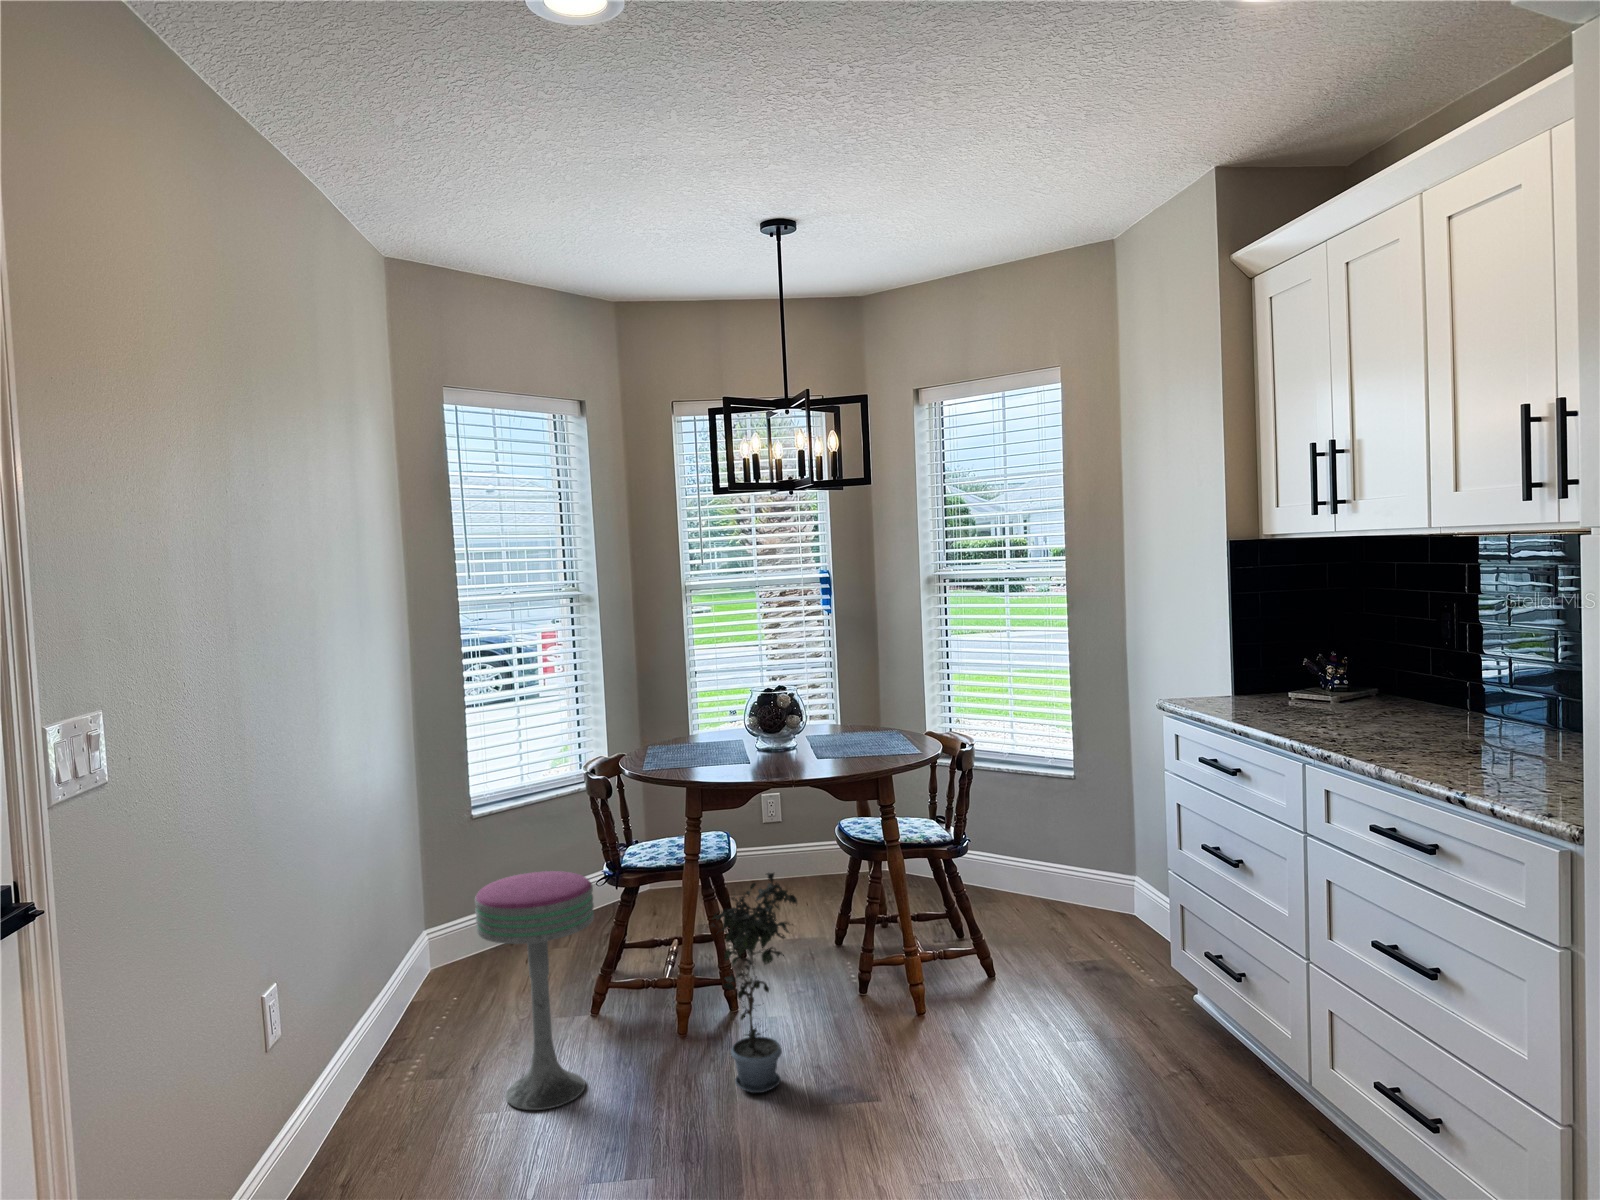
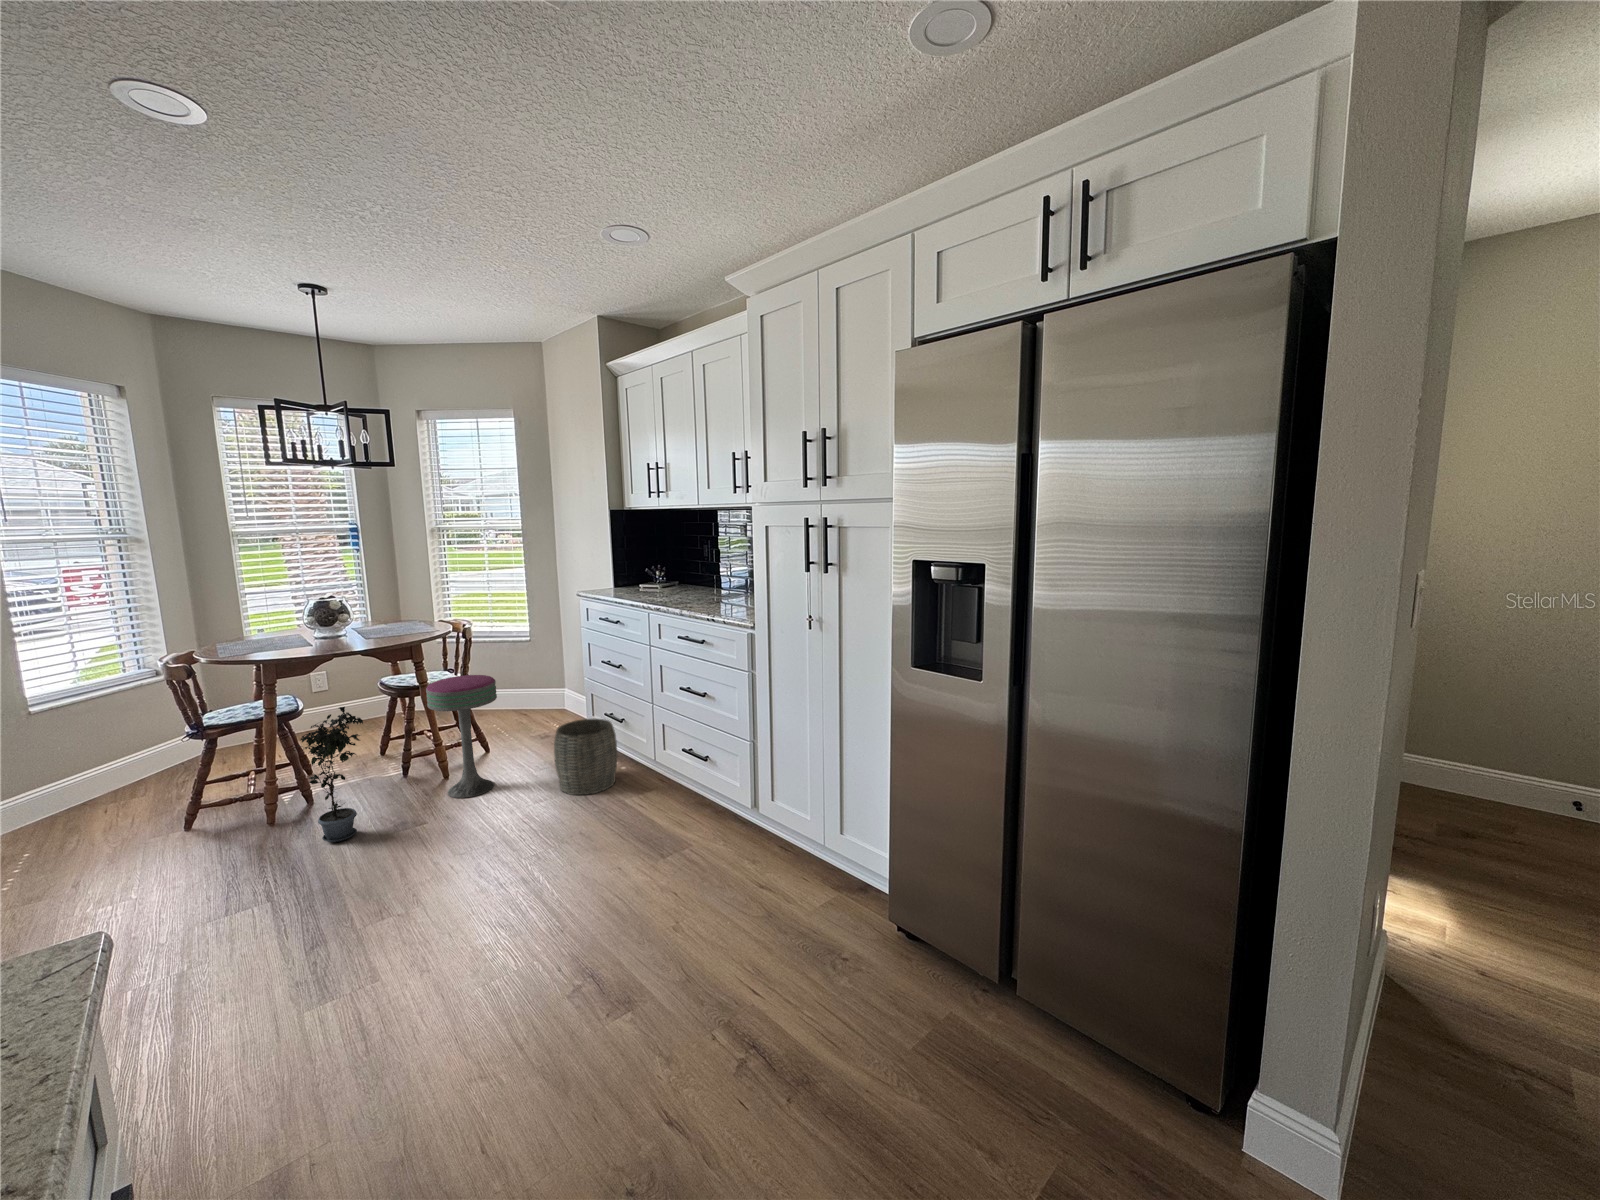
bar stool: present [475,871,594,1110] -> present [426,675,497,798]
woven basket: none [1099,958,1226,1122] -> present [554,719,617,795]

